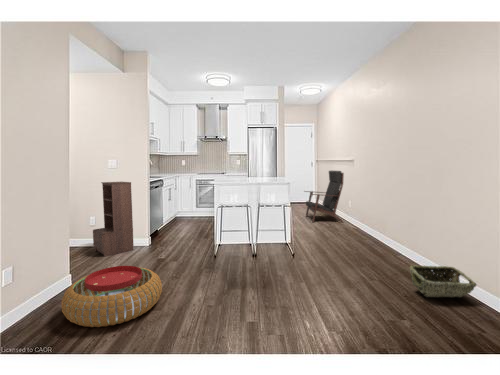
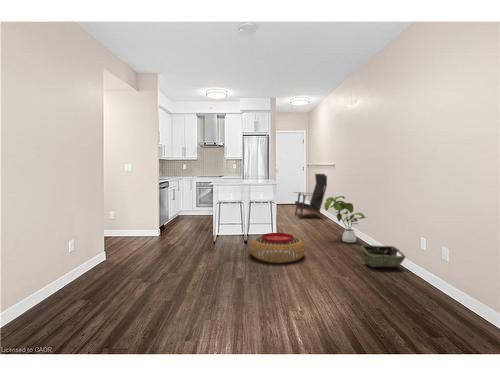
bookshelf: present [93,182,133,256] -> none [113,182,146,243]
house plant: none [351,198,406,255] -> present [324,196,366,242]
pouf: present [61,266,162,327] -> present [250,233,305,263]

